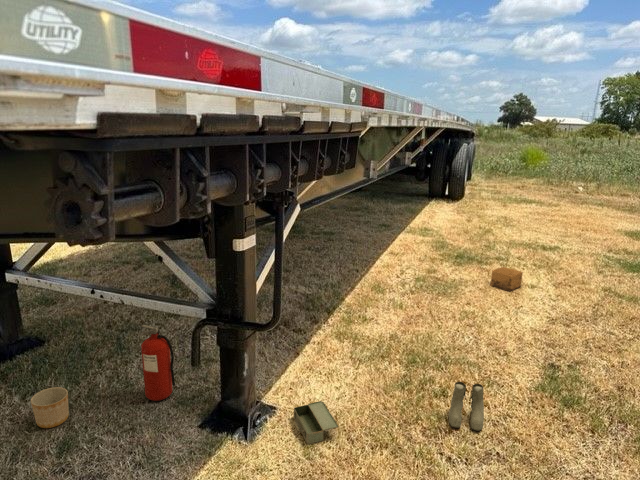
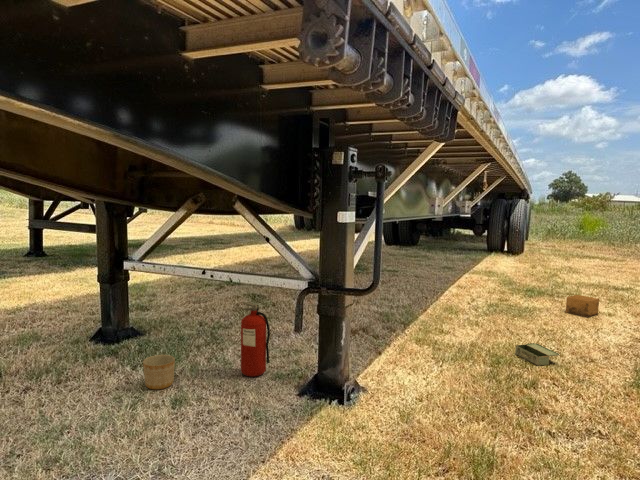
boots: present [449,382,484,431] -> none [544,367,583,415]
toolbox: present [294,401,338,444] -> present [515,343,559,366]

